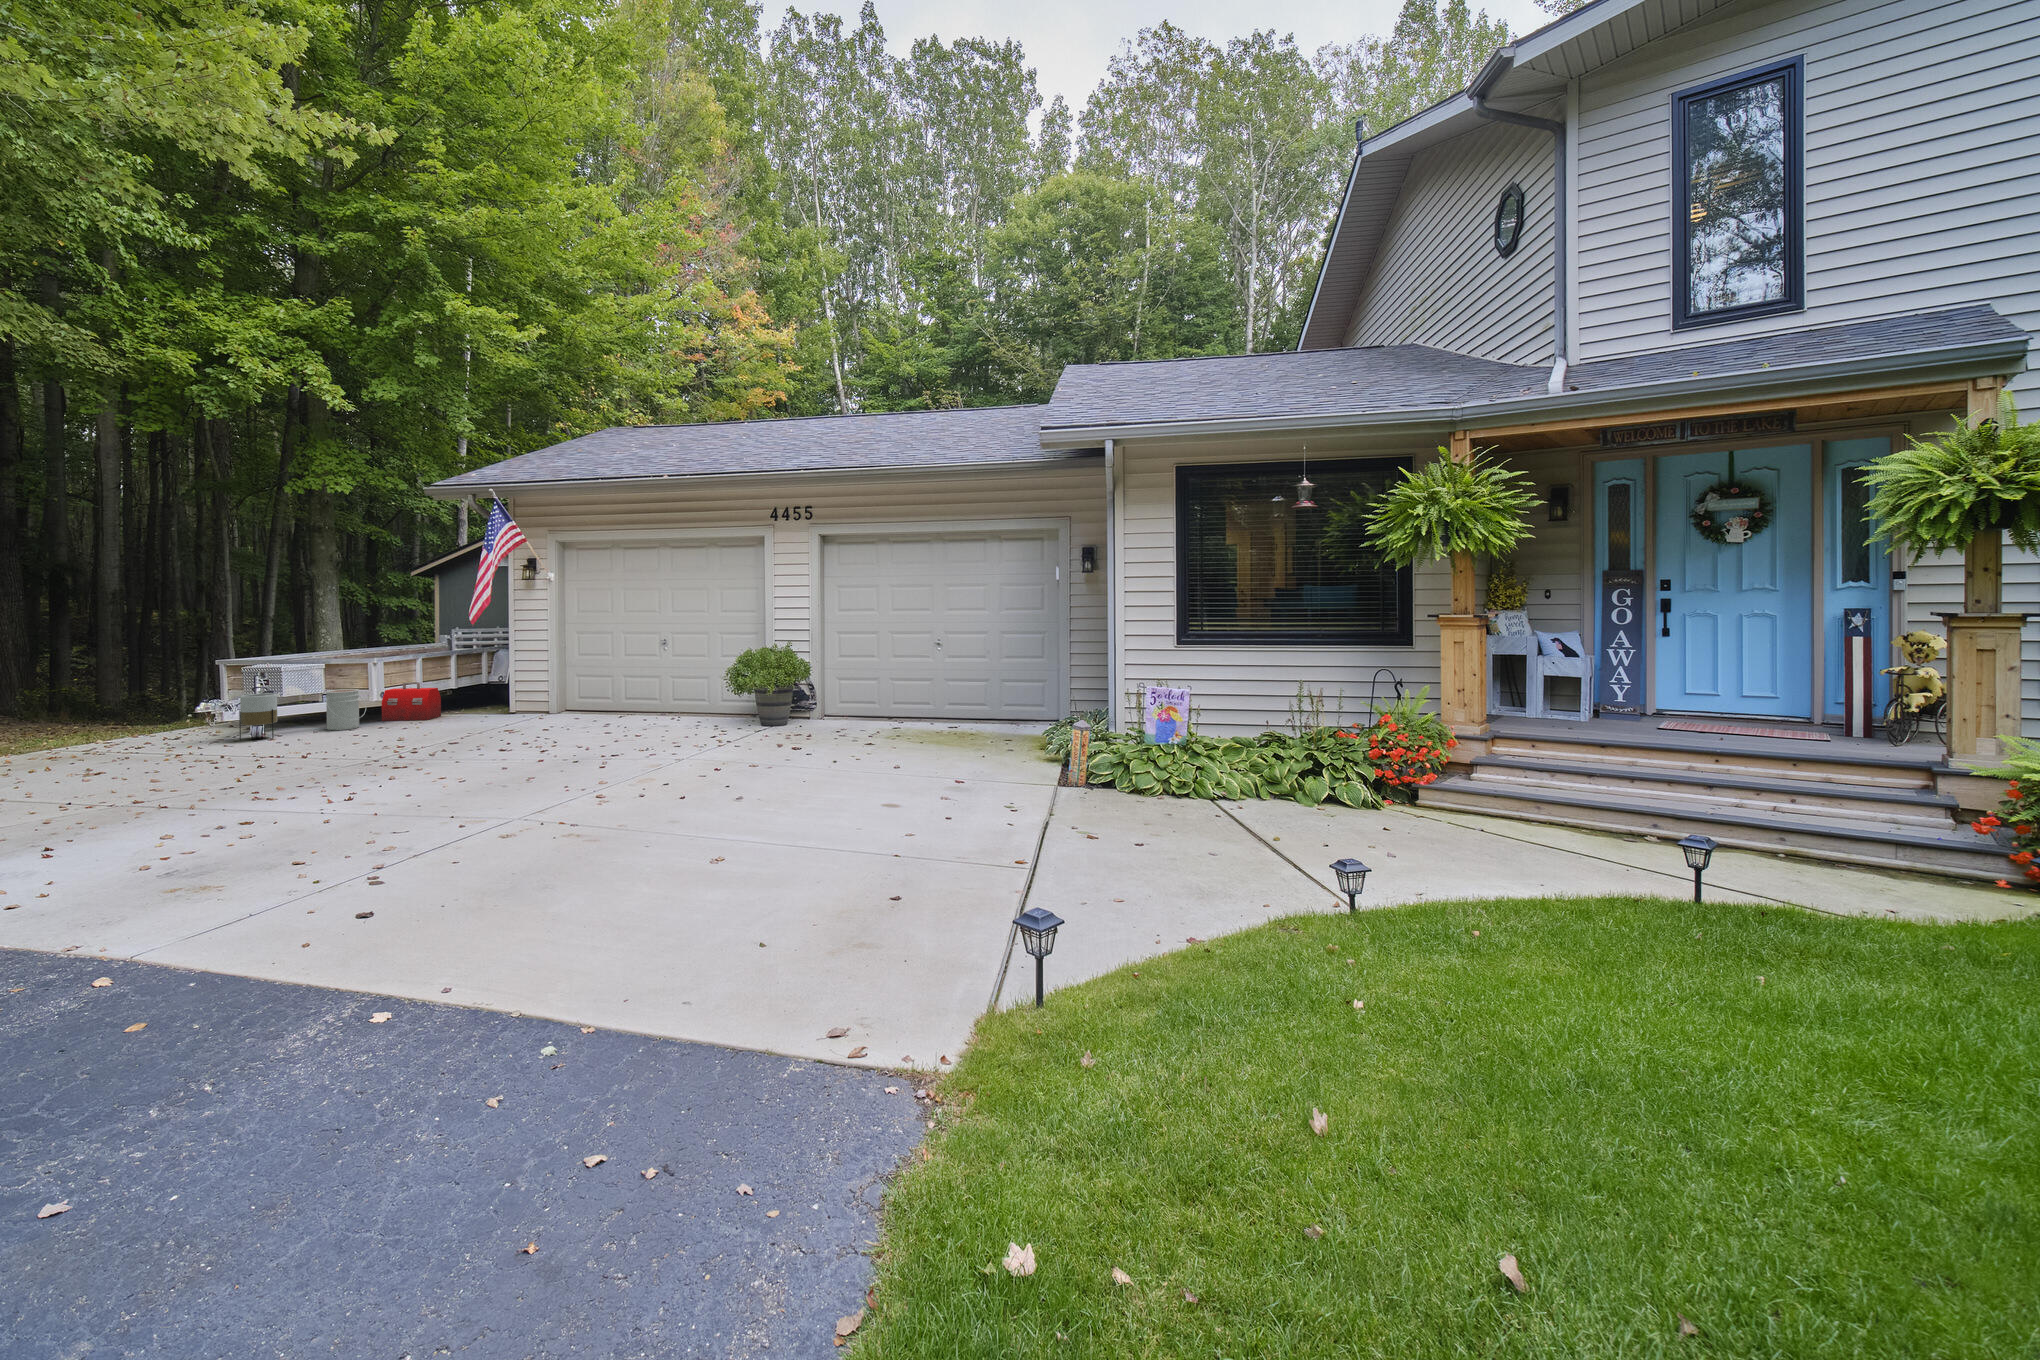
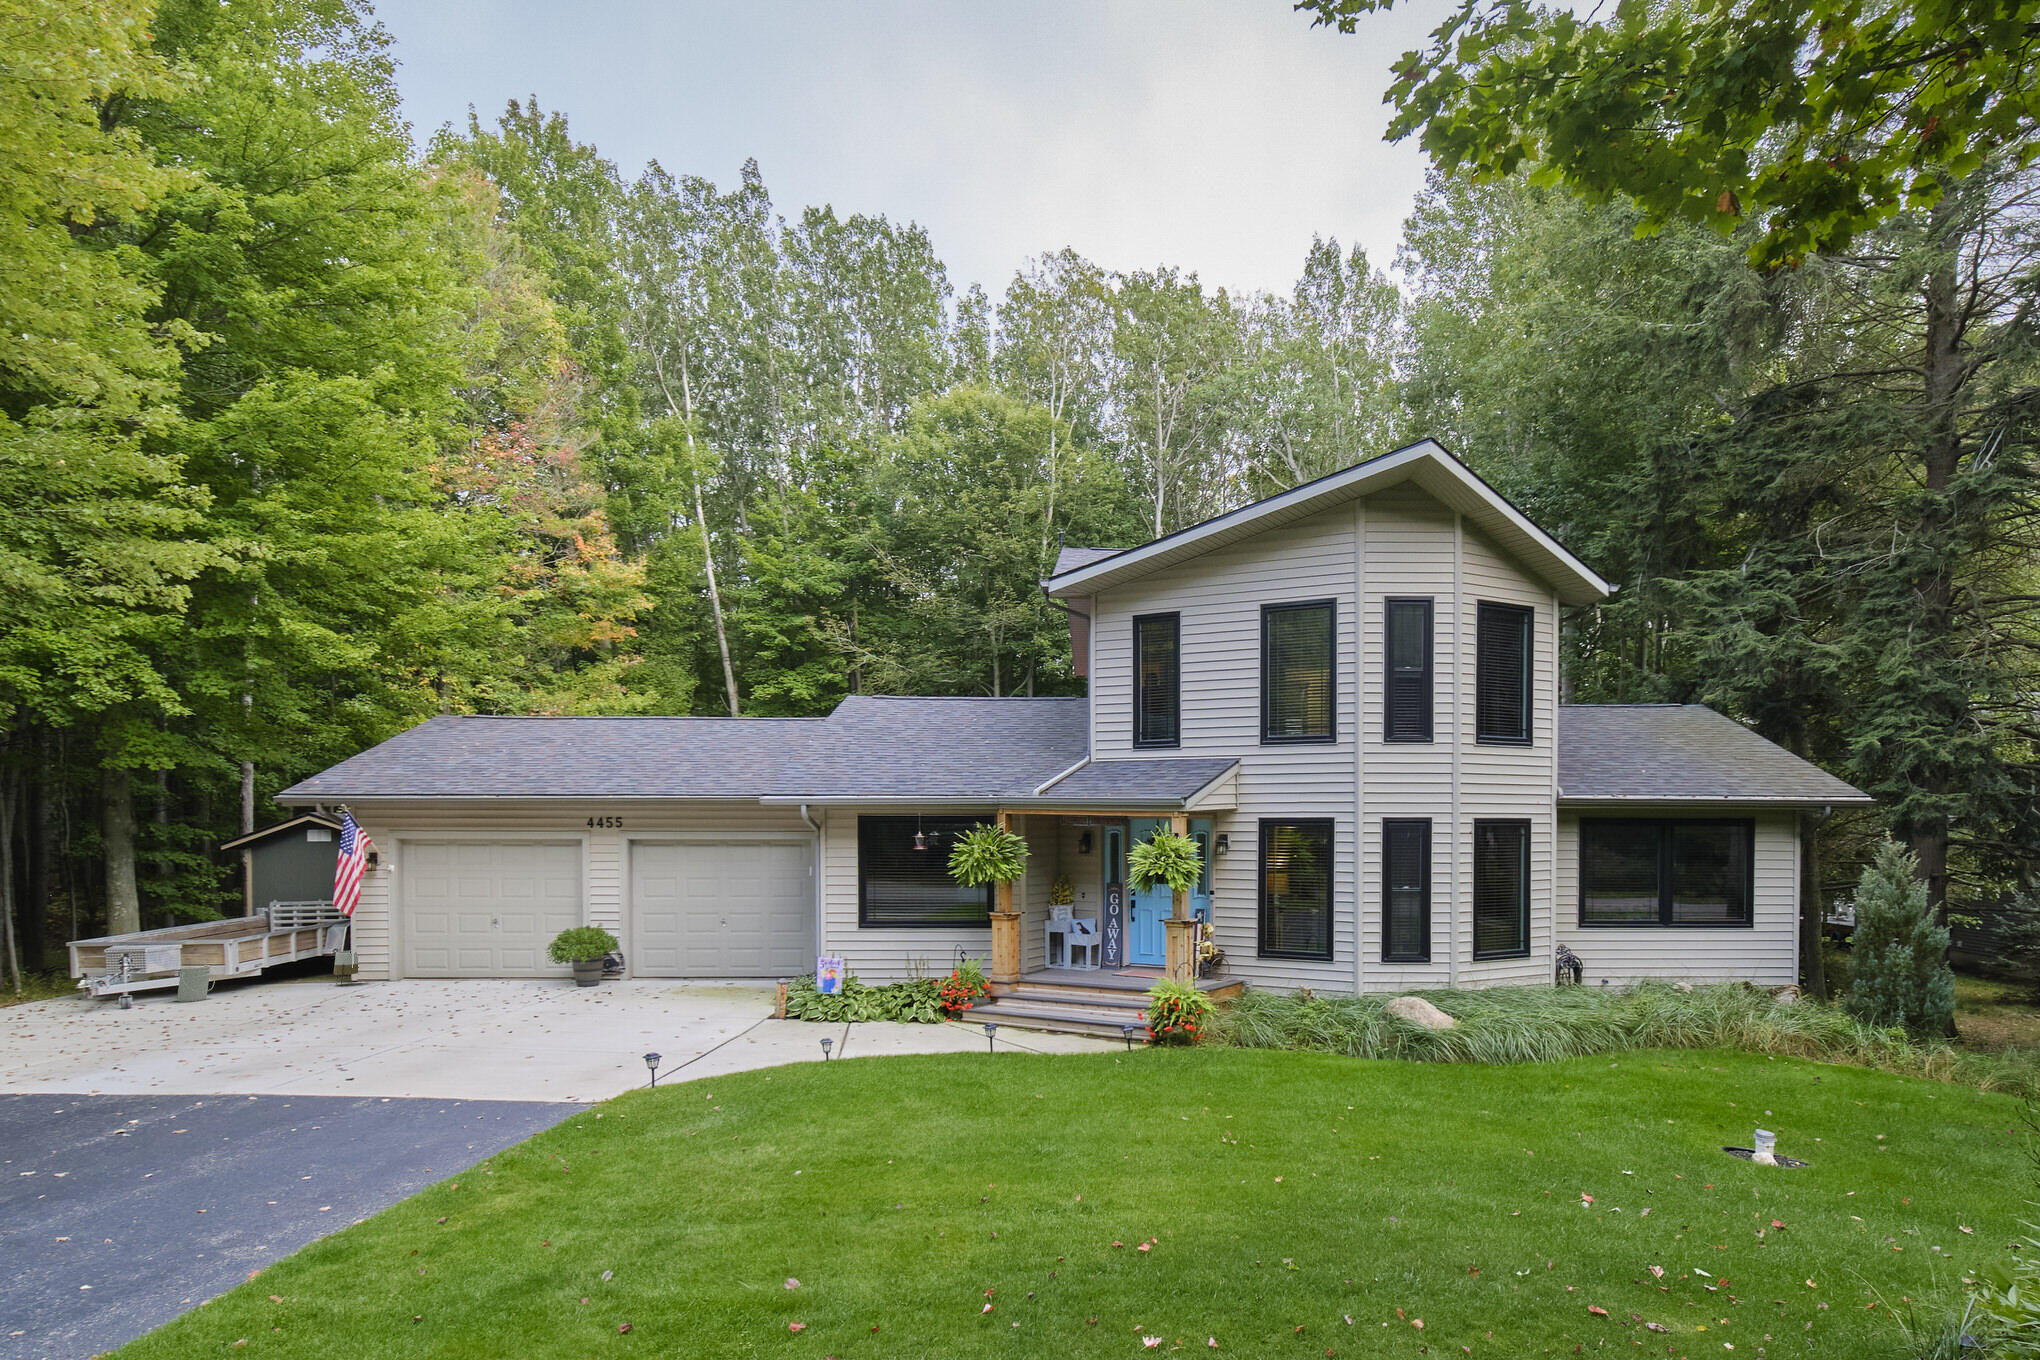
toolbox: present [382,682,441,721] -> none [223,958,281,993]
planter: present [239,693,278,740] -> present [334,950,359,986]

